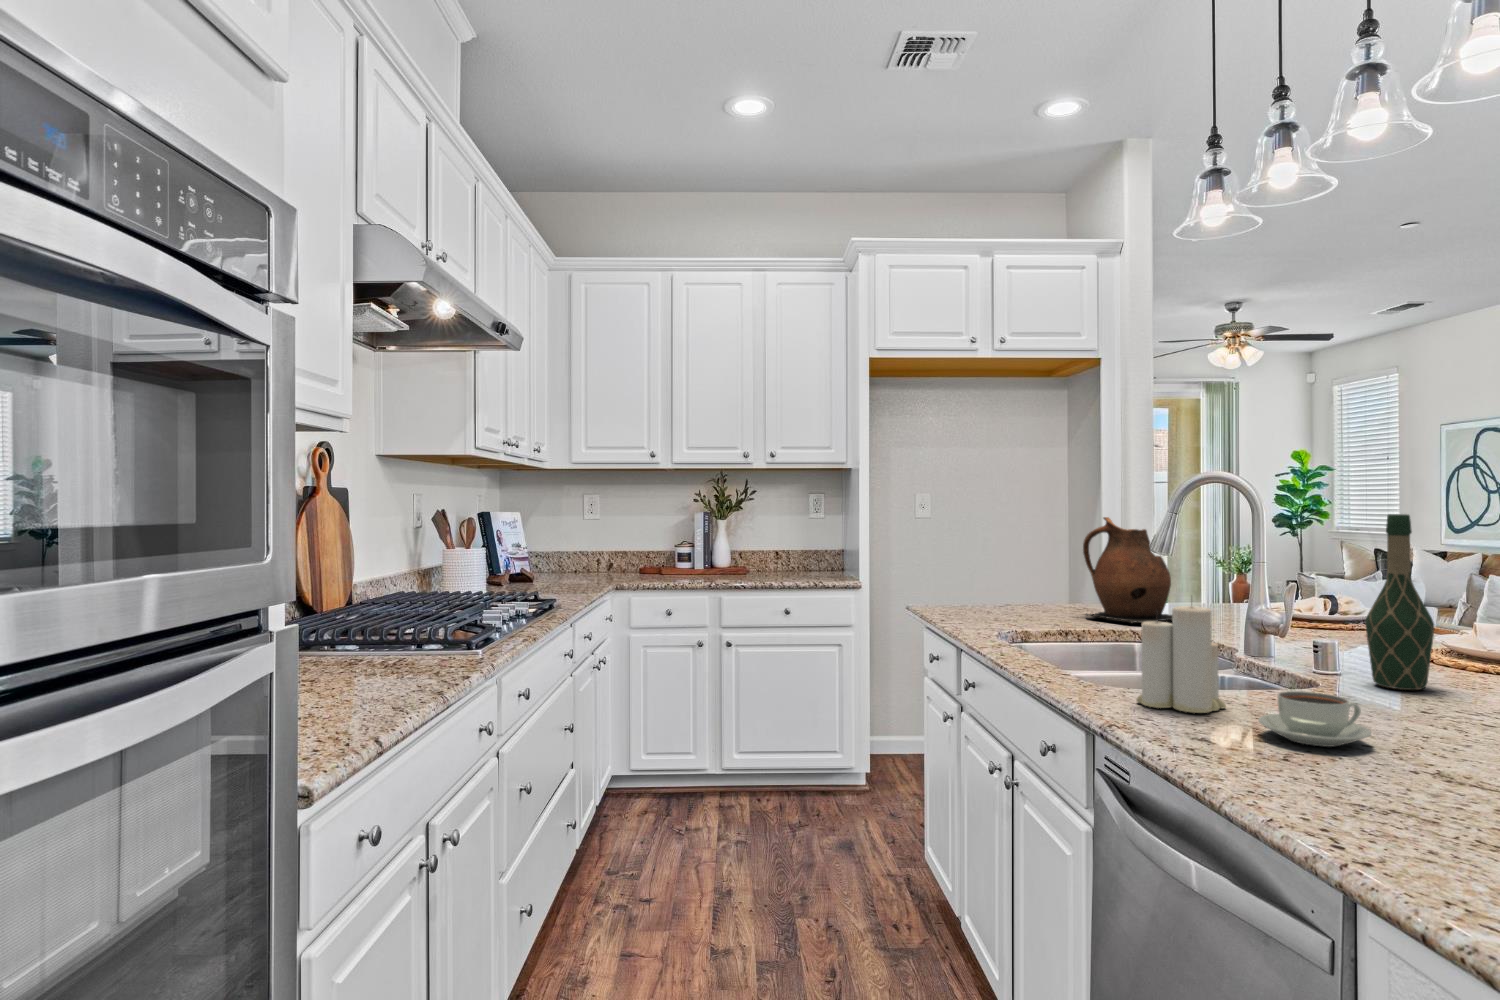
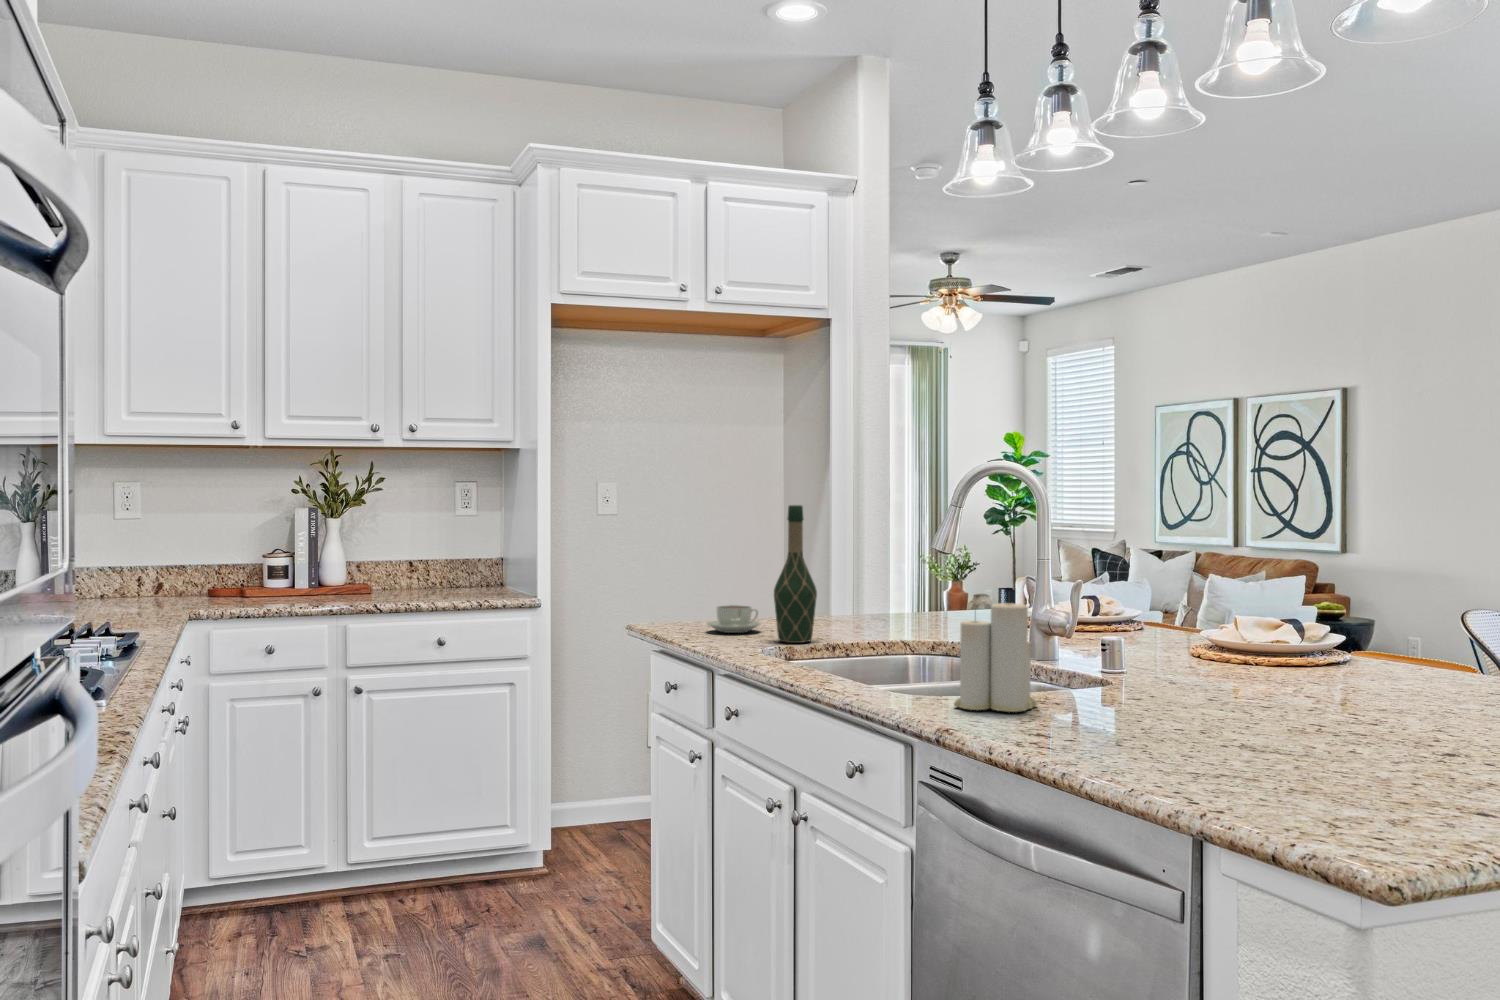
wine bottle: present [1365,514,1435,690] -> present [774,505,817,643]
ceramic pitcher: present [1083,517,1172,624] -> none [845,512,958,634]
coffee cup: present [1258,691,1371,747] -> present [707,605,761,633]

